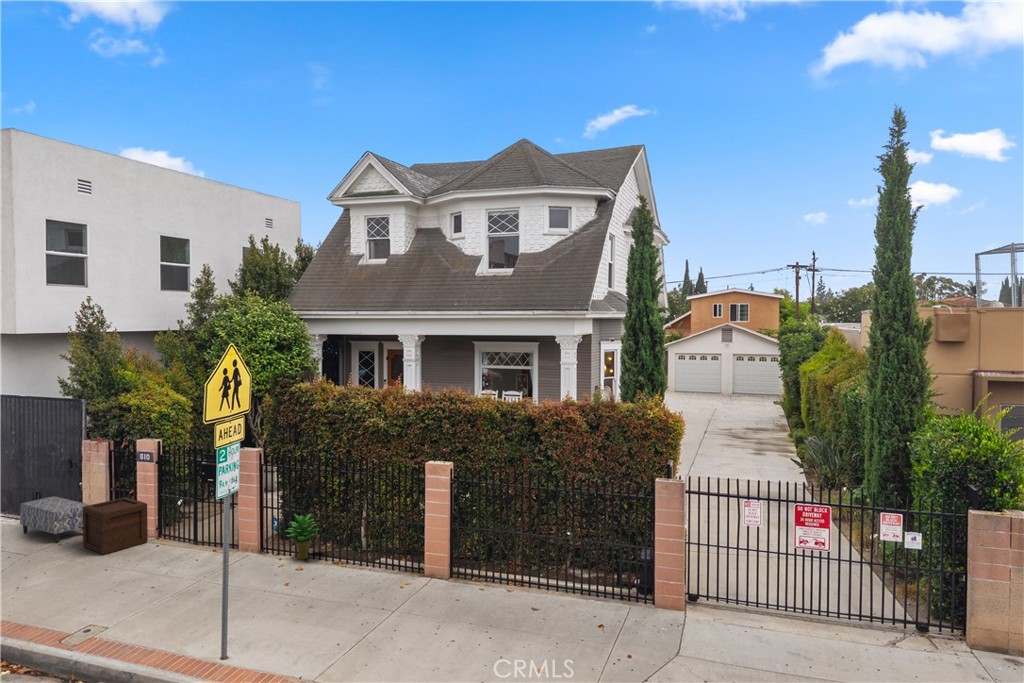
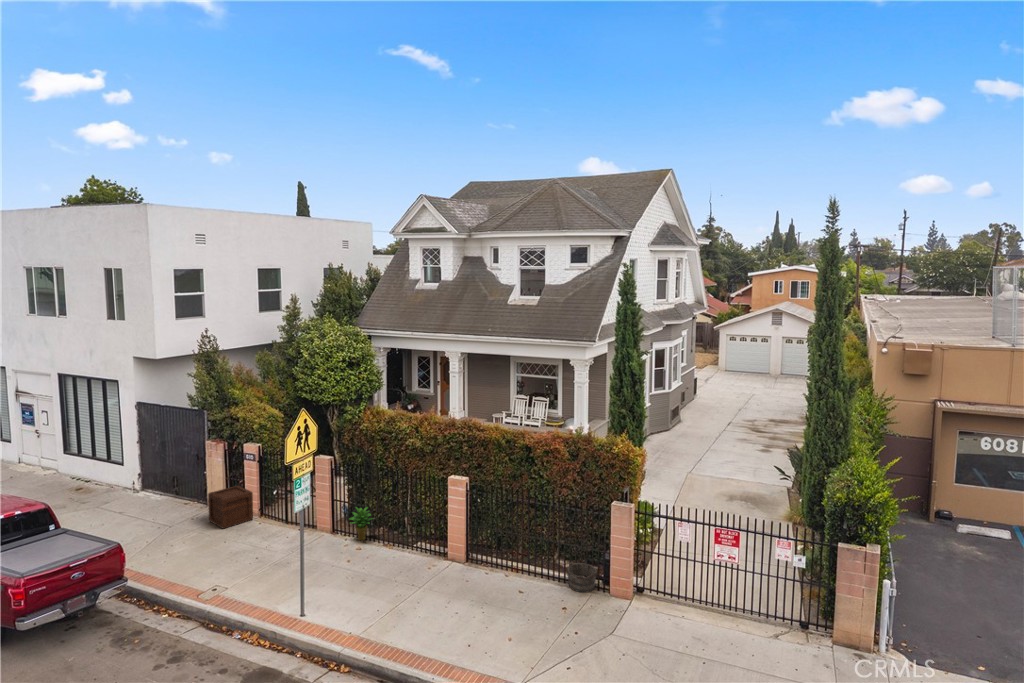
bench: present [20,496,88,543] -> none [165,481,213,517]
bucket: none [589,566,633,605] -> present [567,562,597,592]

